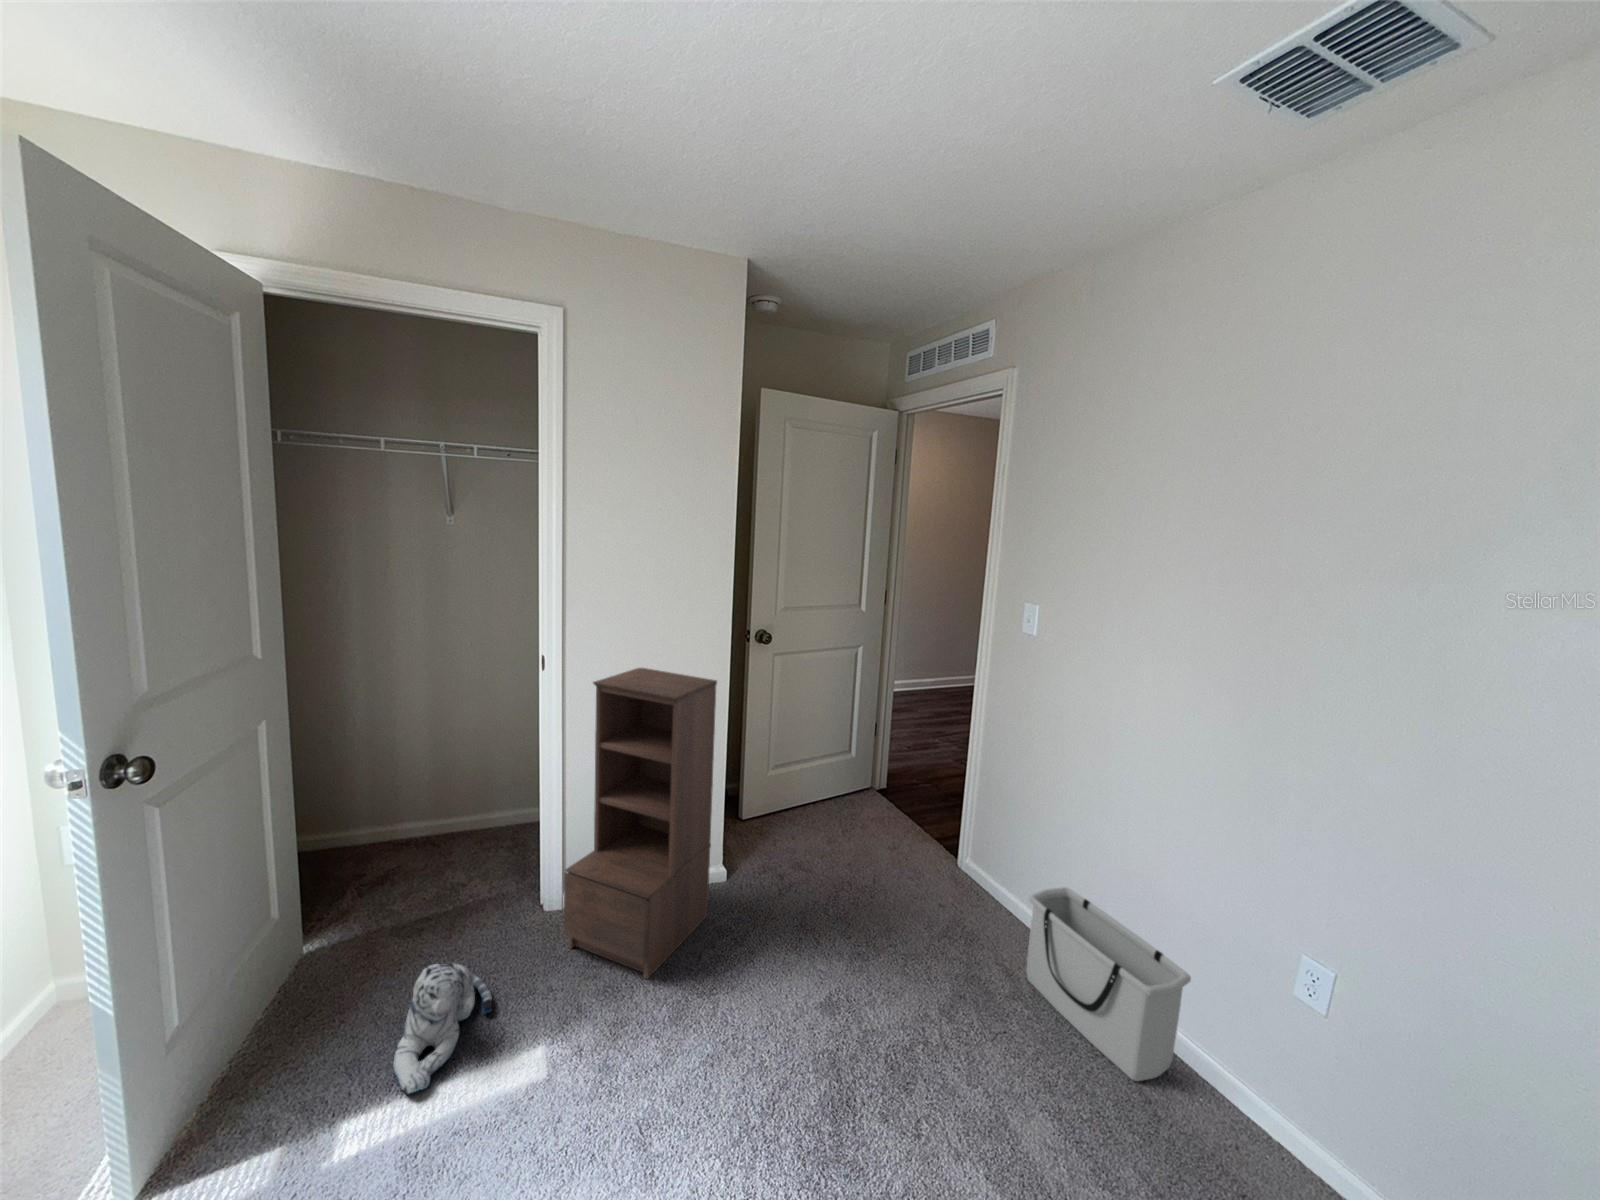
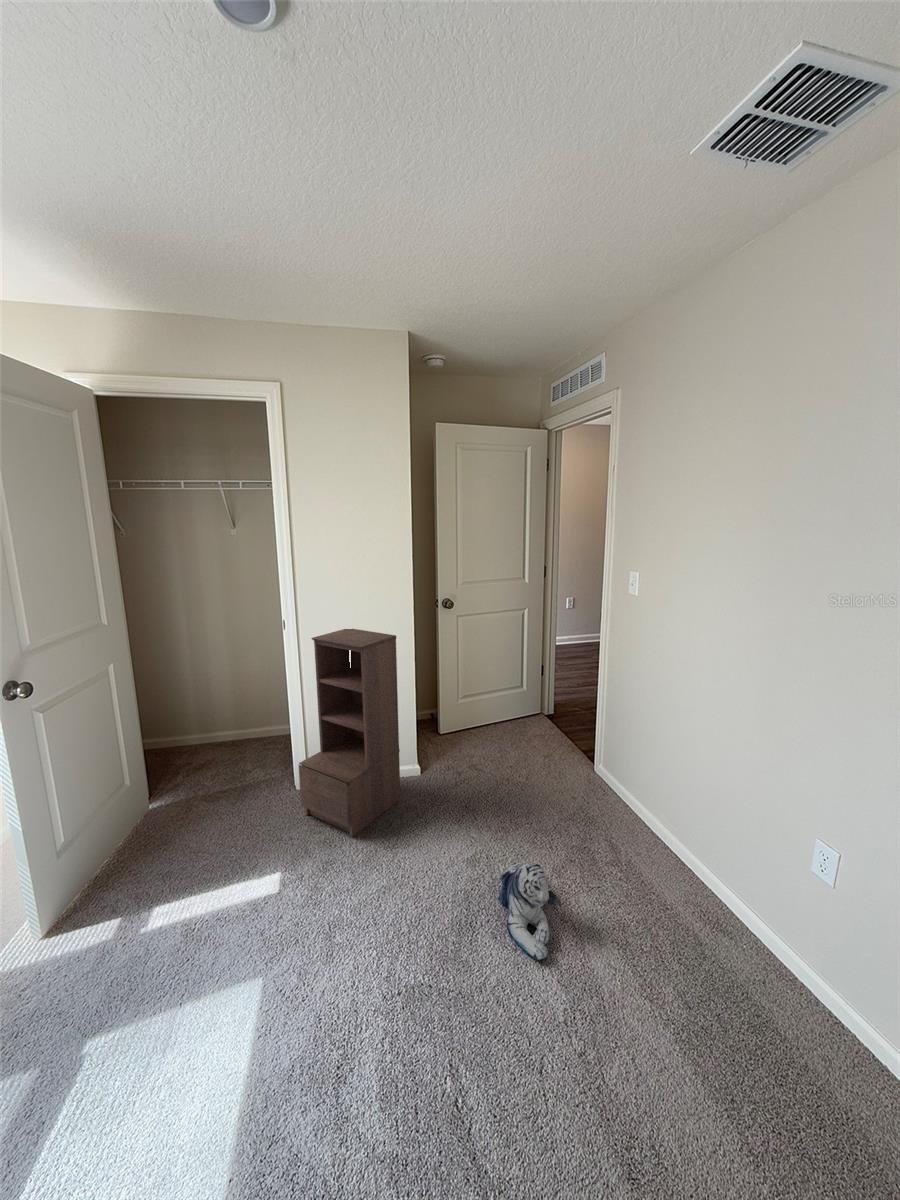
storage bin: present [1026,887,1191,1081] -> none [624,786,736,928]
plush toy: present [393,964,492,1094] -> present [498,862,556,960]

